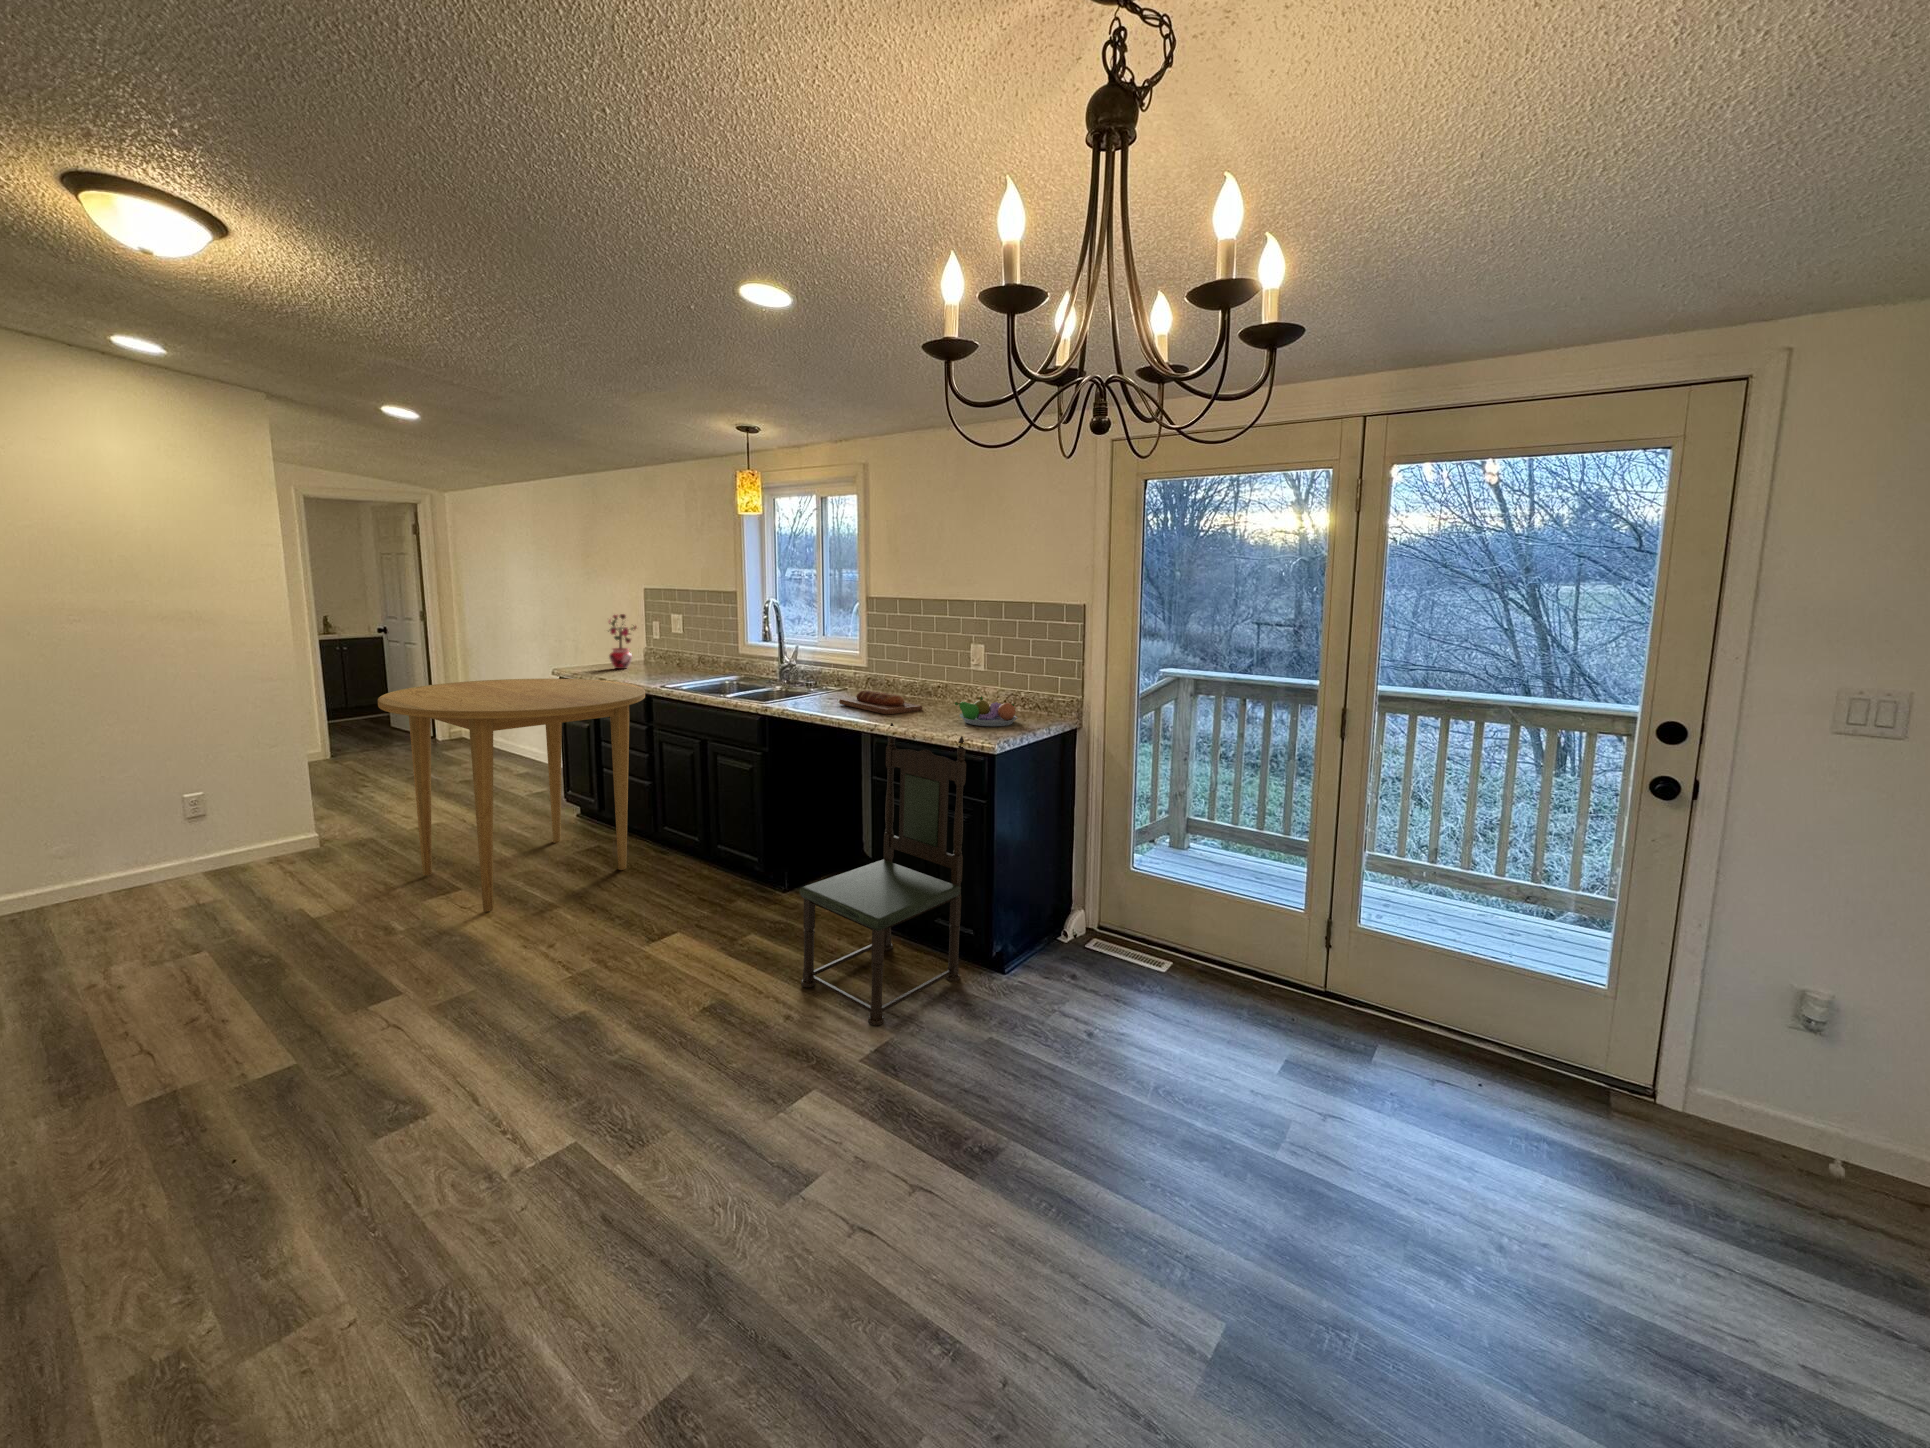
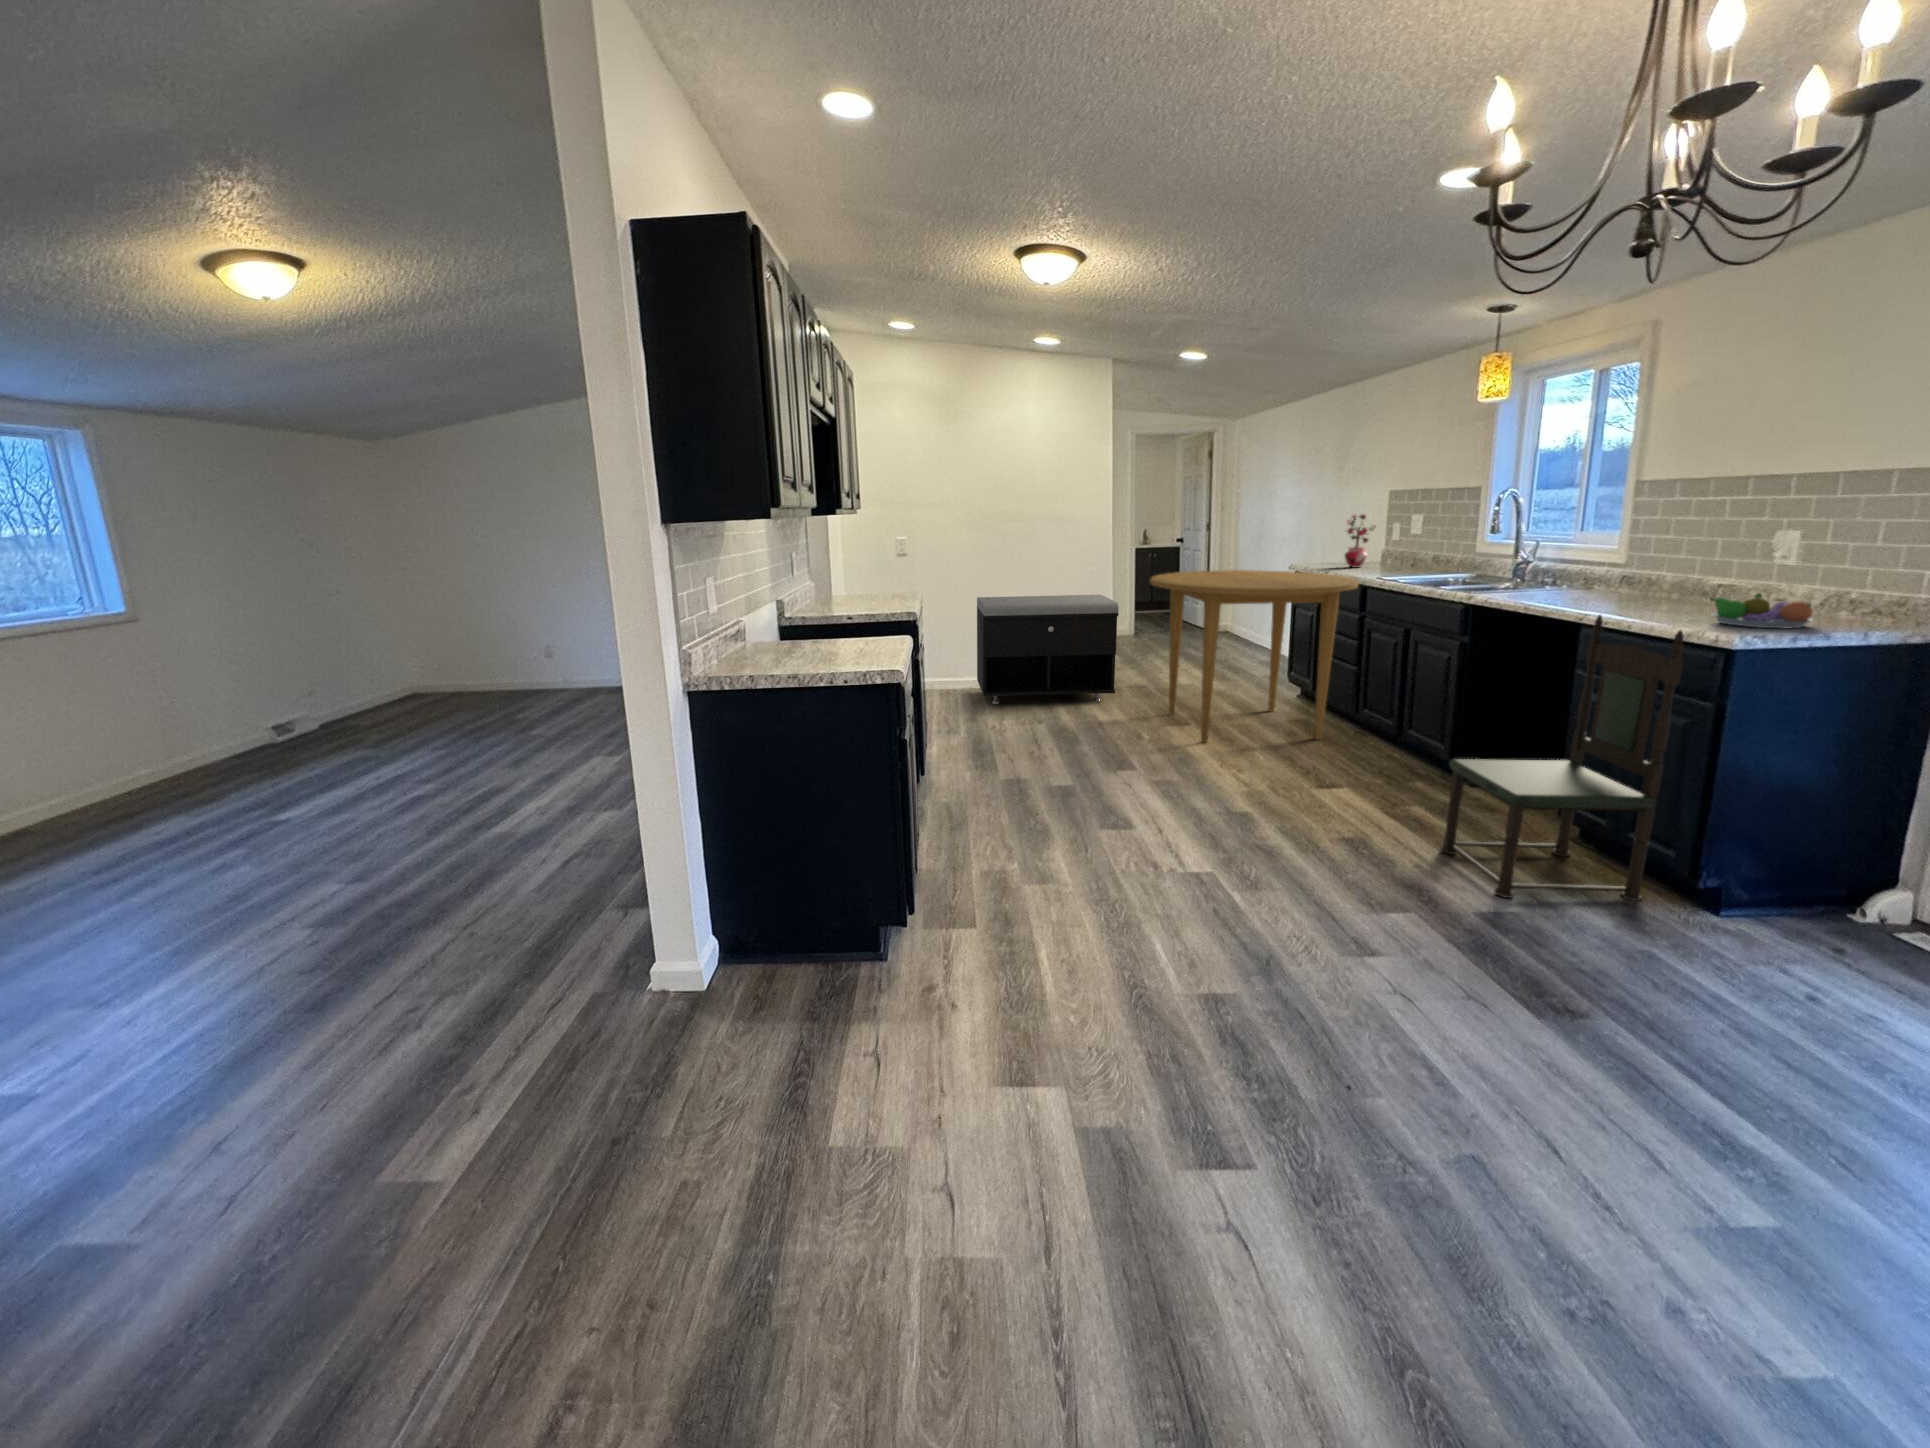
bread loaf: present [839,690,922,714] -> none [1562,586,1676,611]
storage bench: none [8,721,328,932] -> present [977,595,1119,704]

